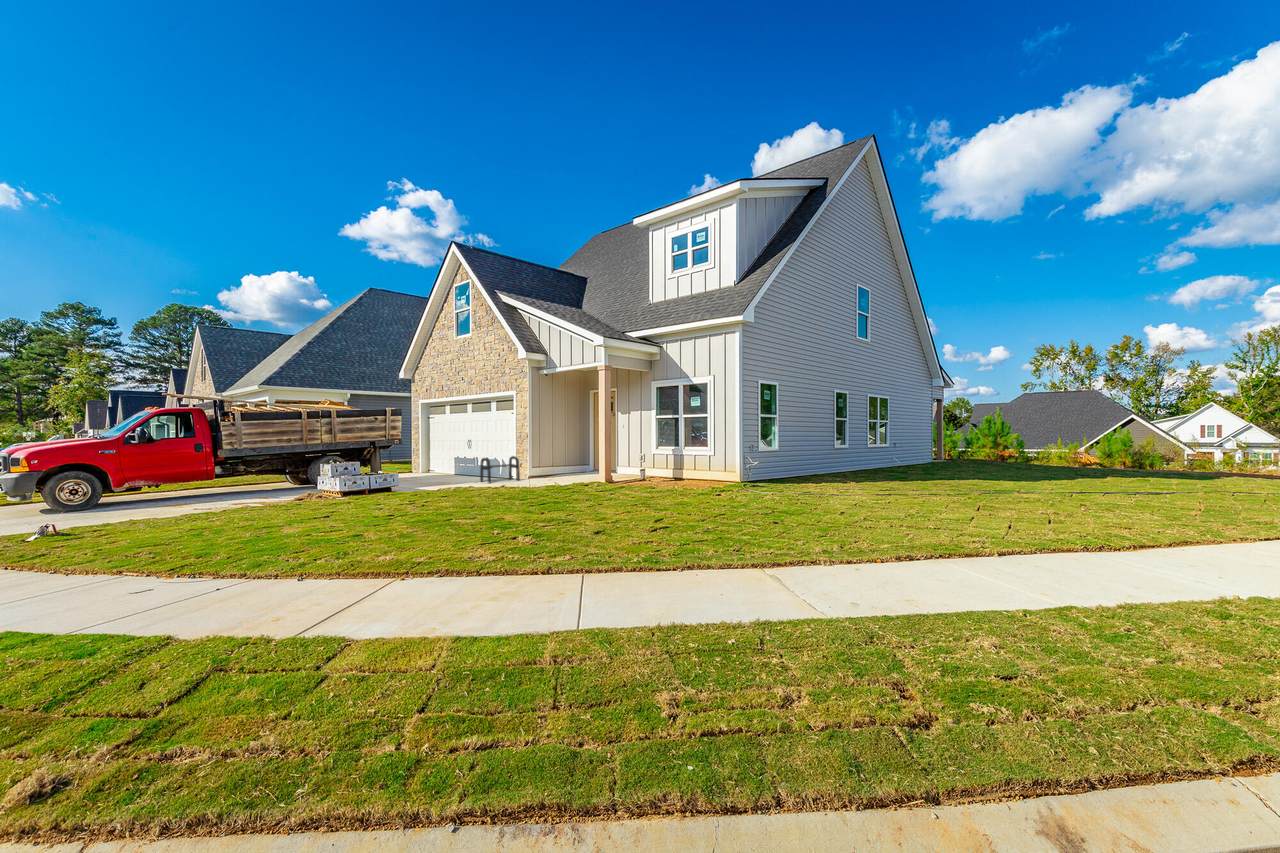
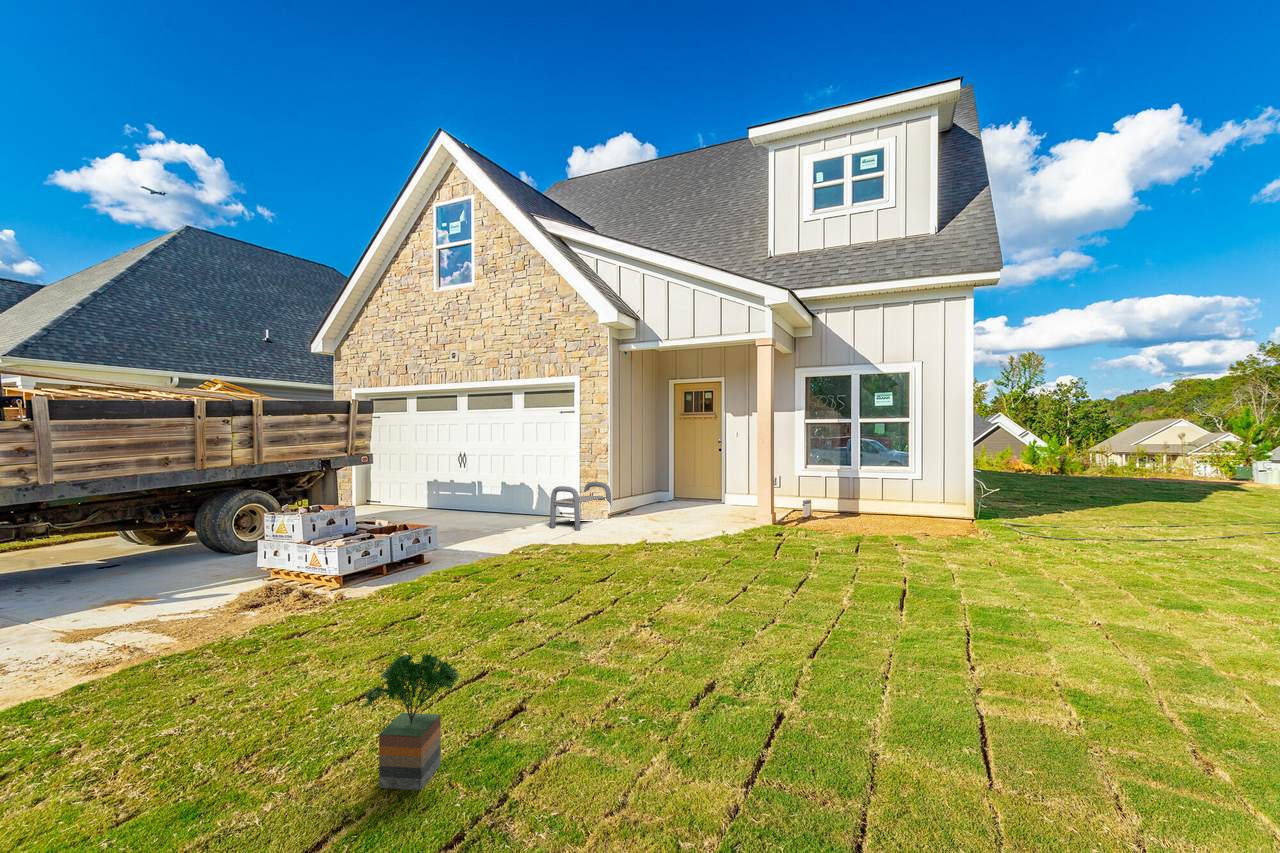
potted tree: none [232,495,264,530] -> present [365,653,459,790]

